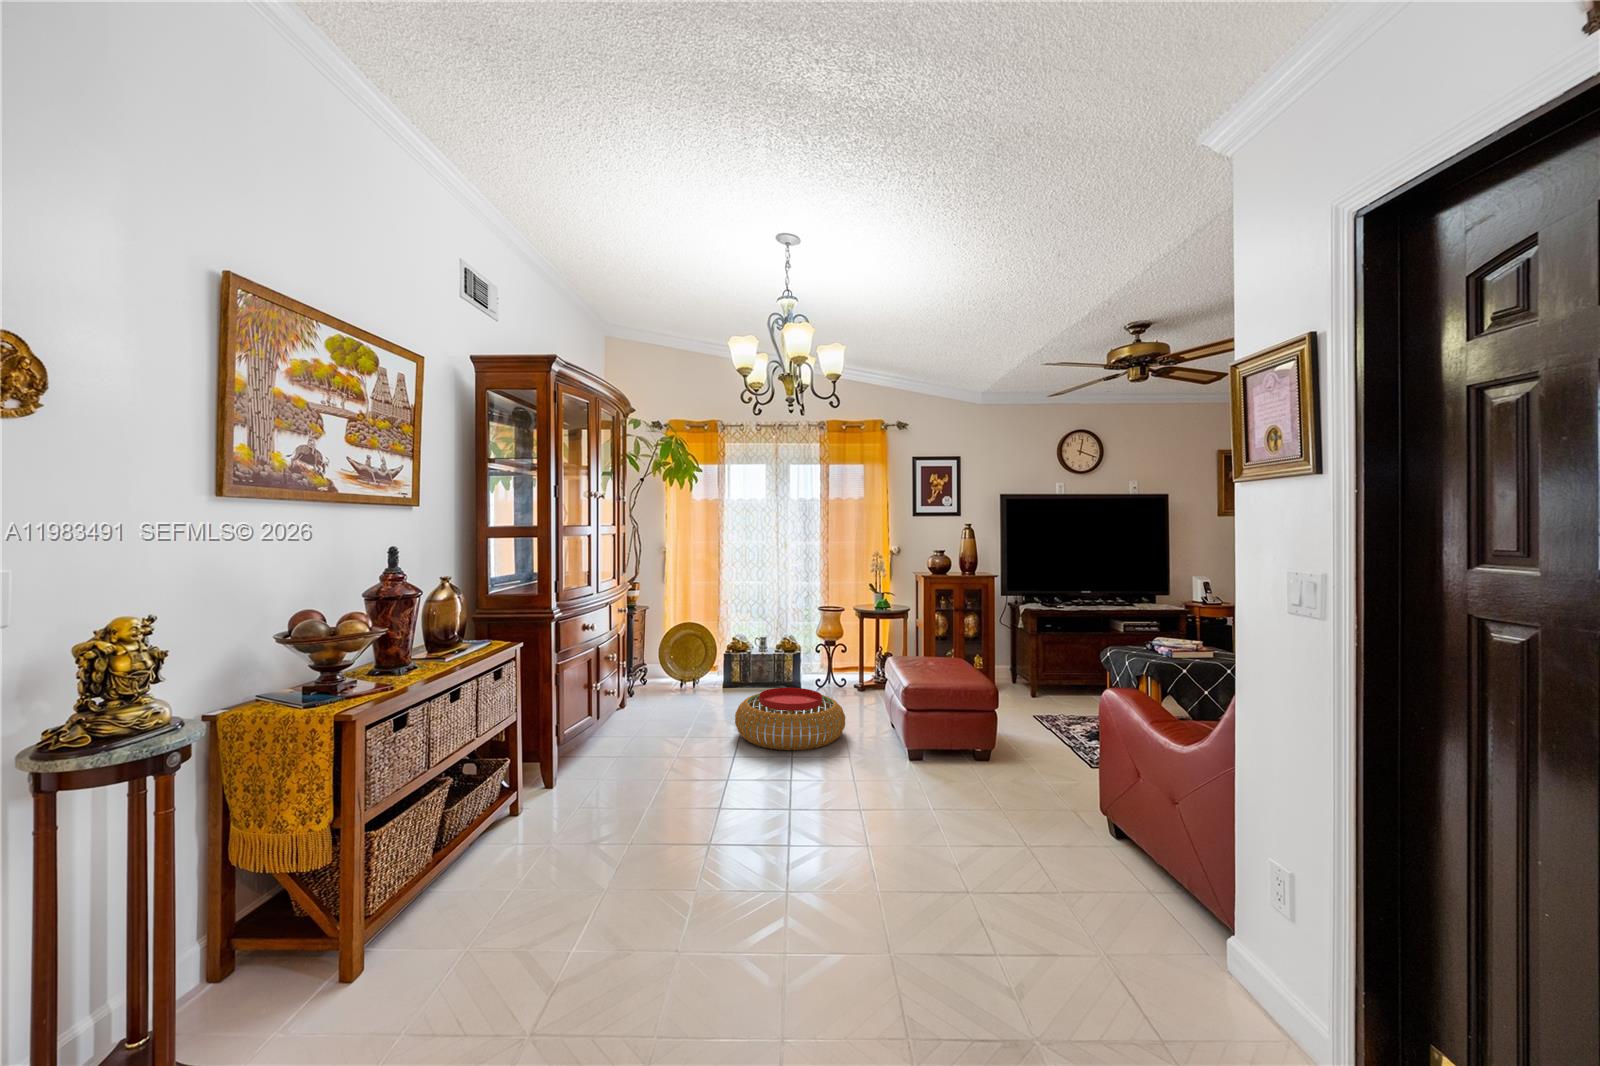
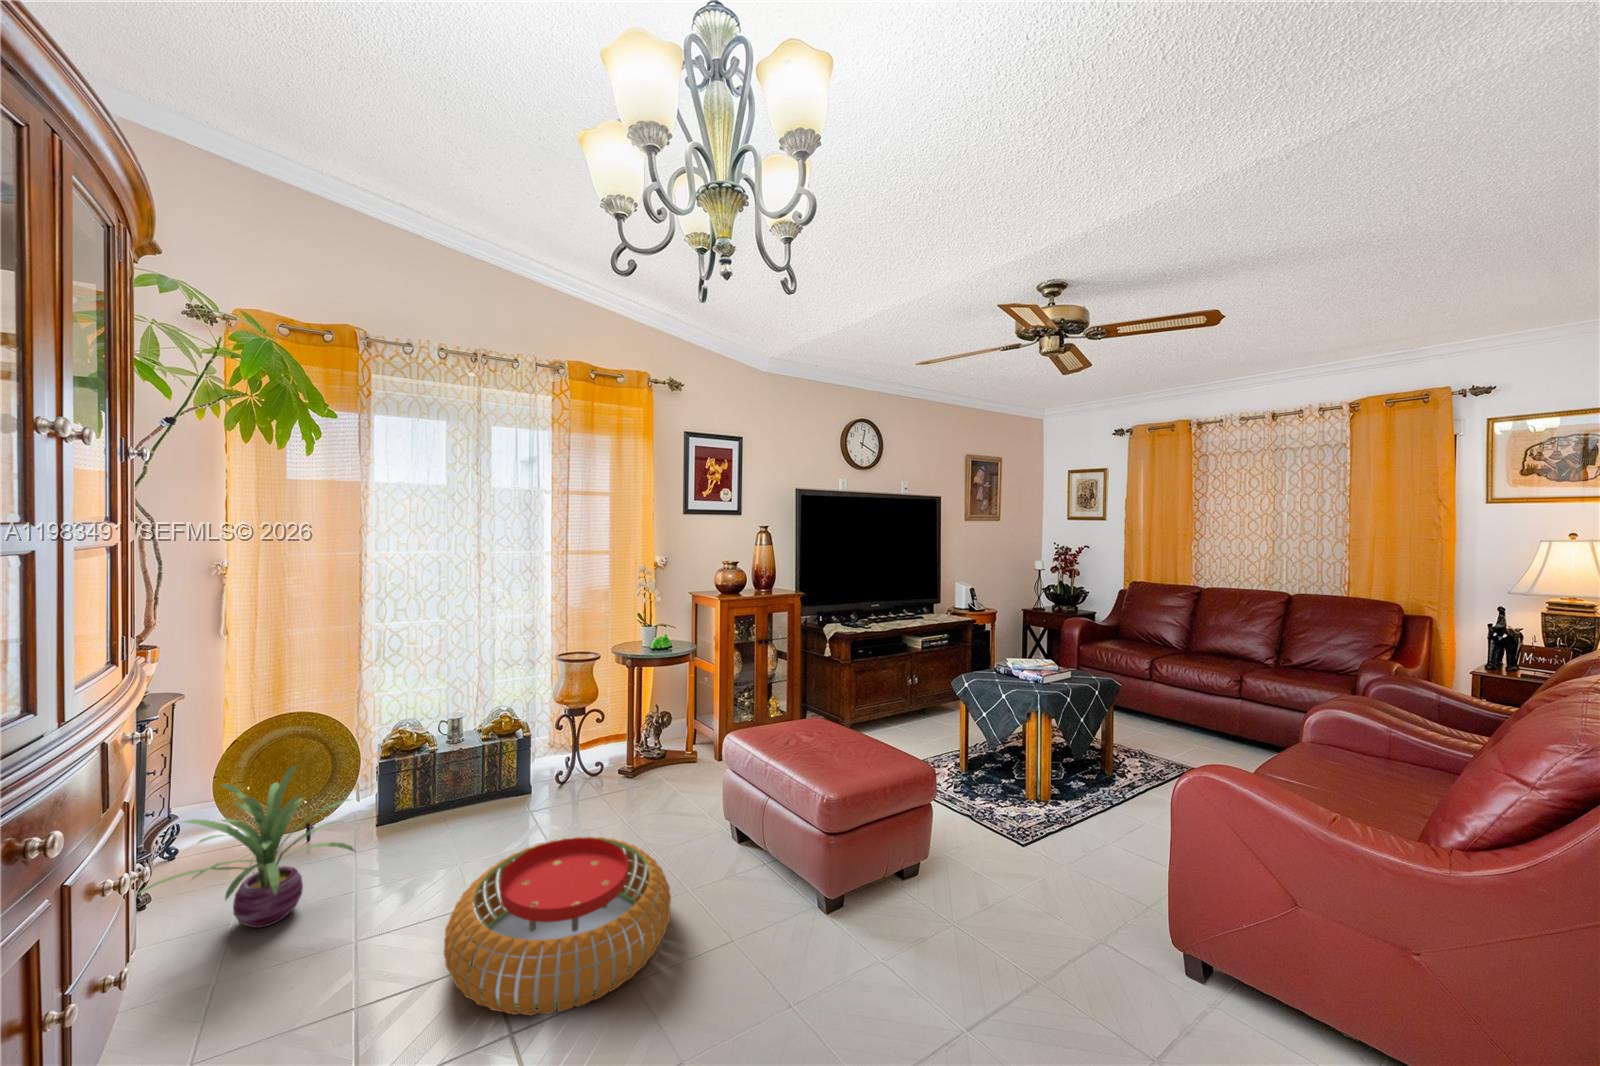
decorative plant: none [632,638,710,709] -> present [133,766,355,928]

